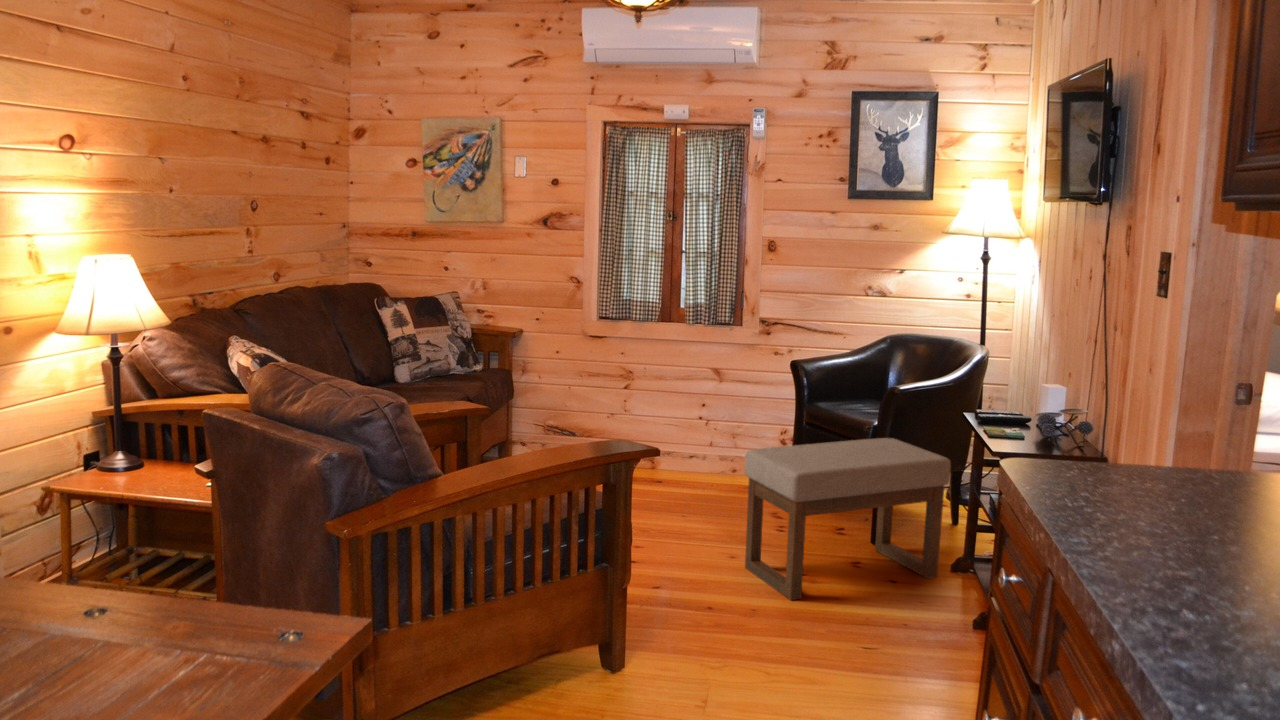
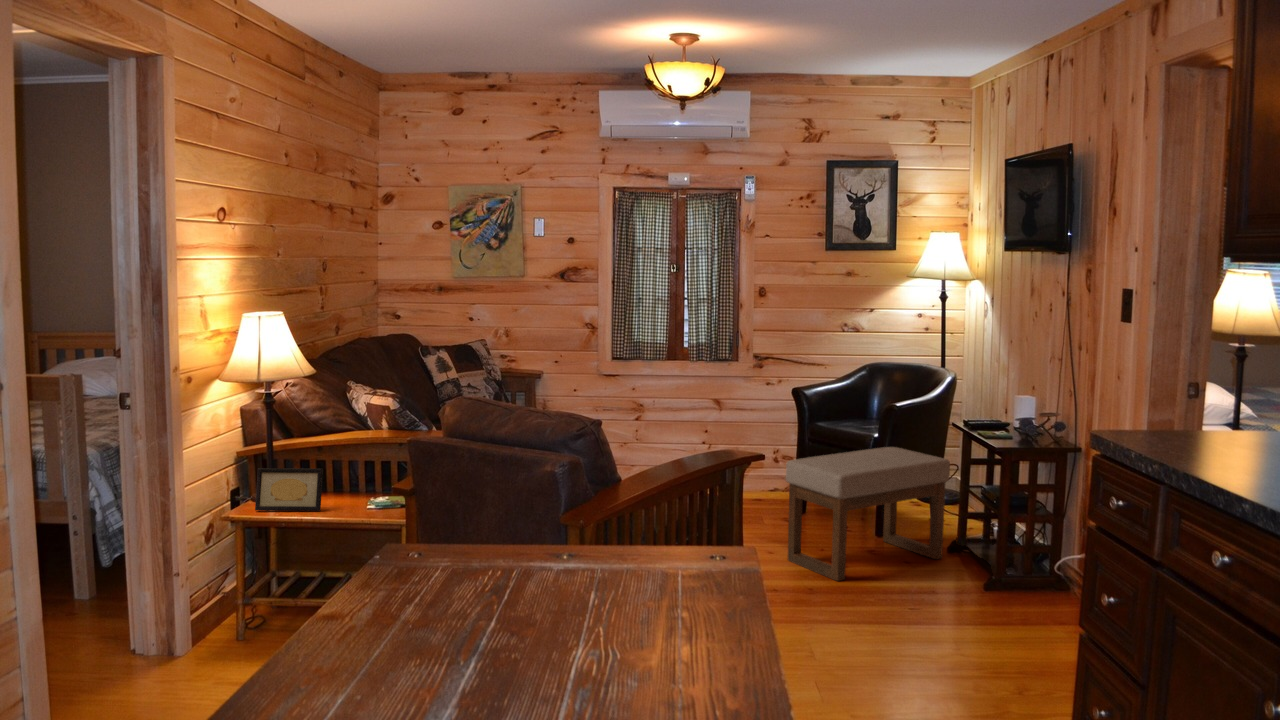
picture frame: none [80,434,157,486] -> present [255,468,323,511]

